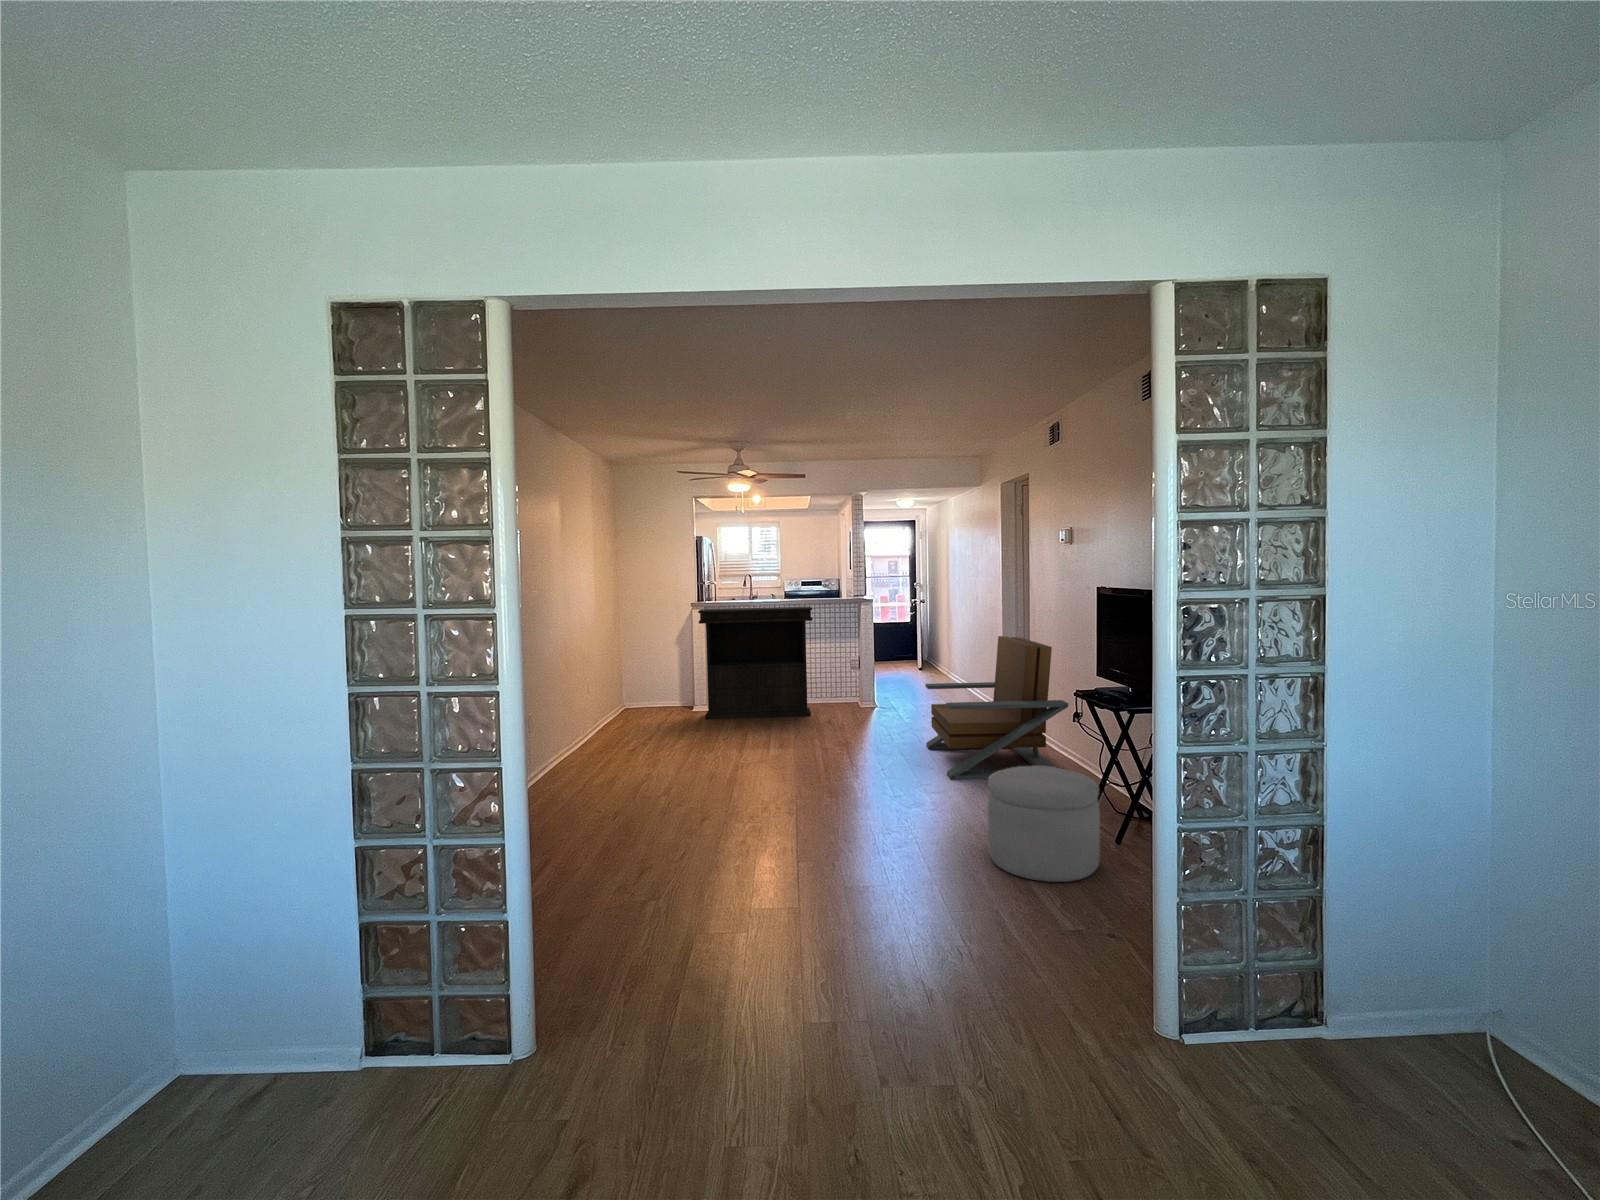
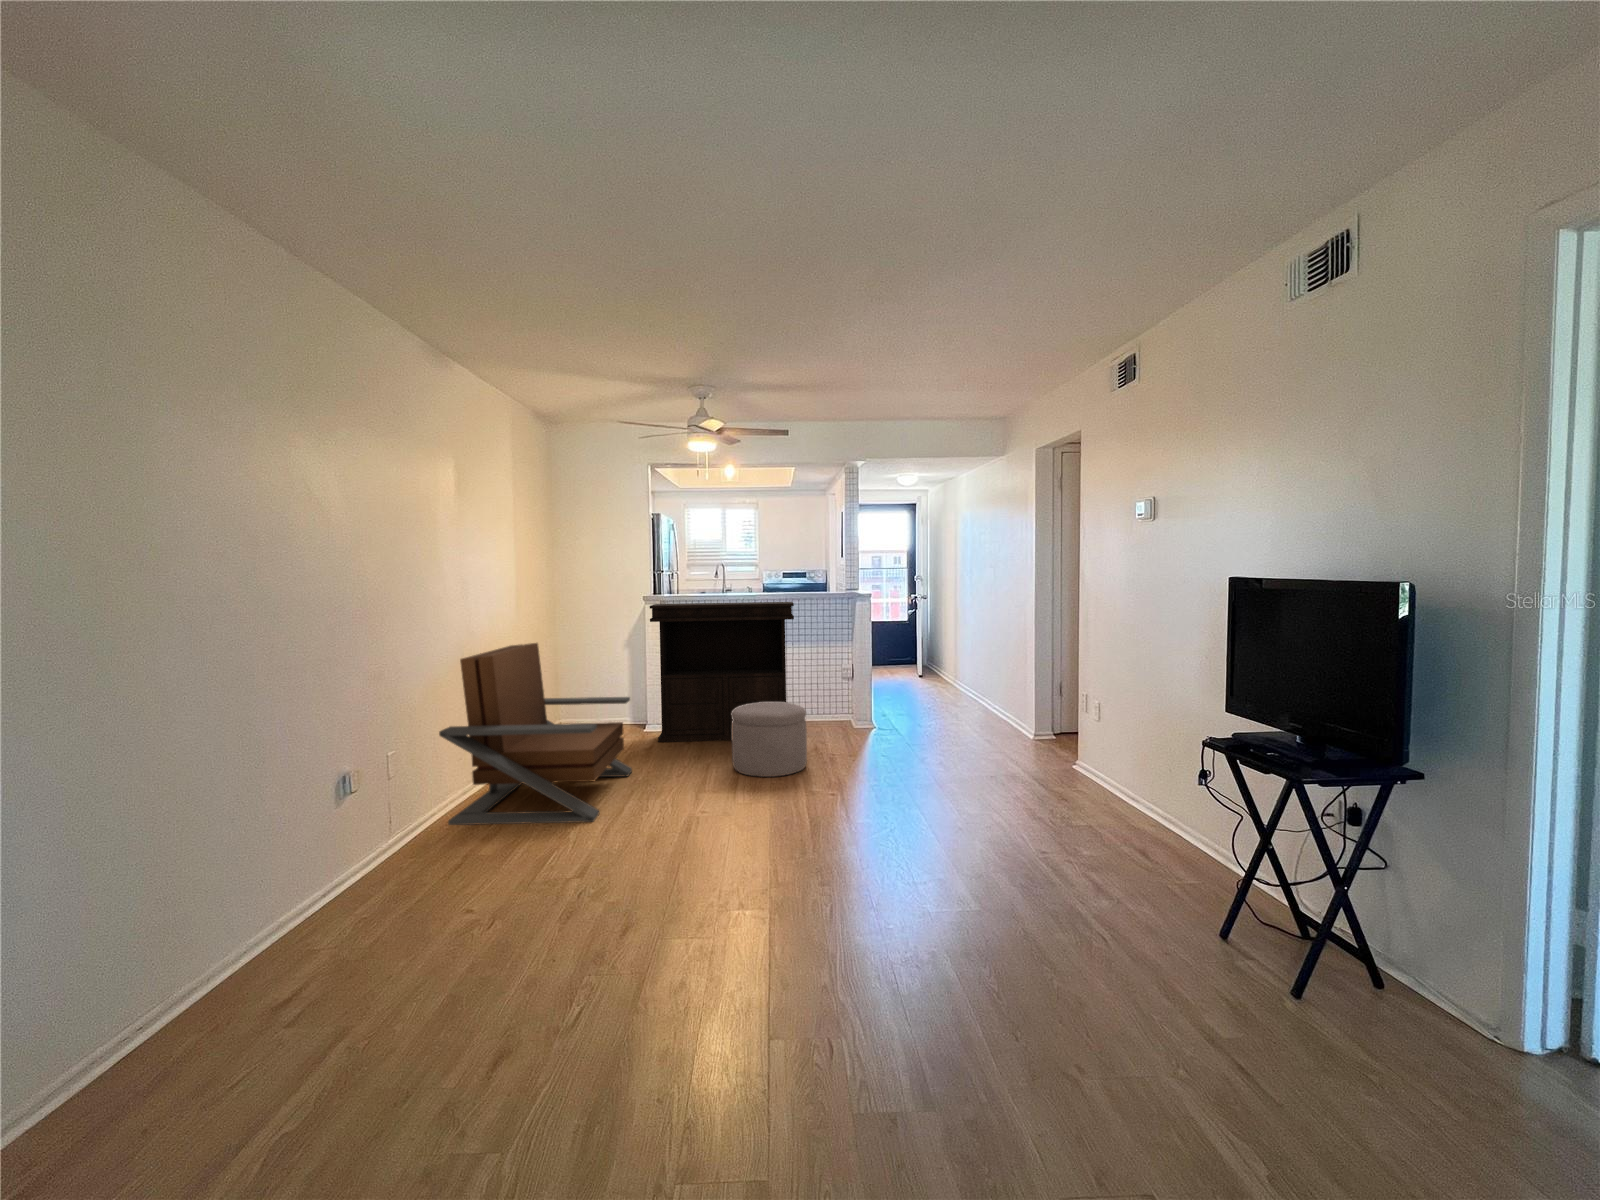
lounge chair: present [926,636,1068,780] -> present [439,643,632,825]
ottoman: present [988,766,1100,882] -> present [732,702,807,777]

